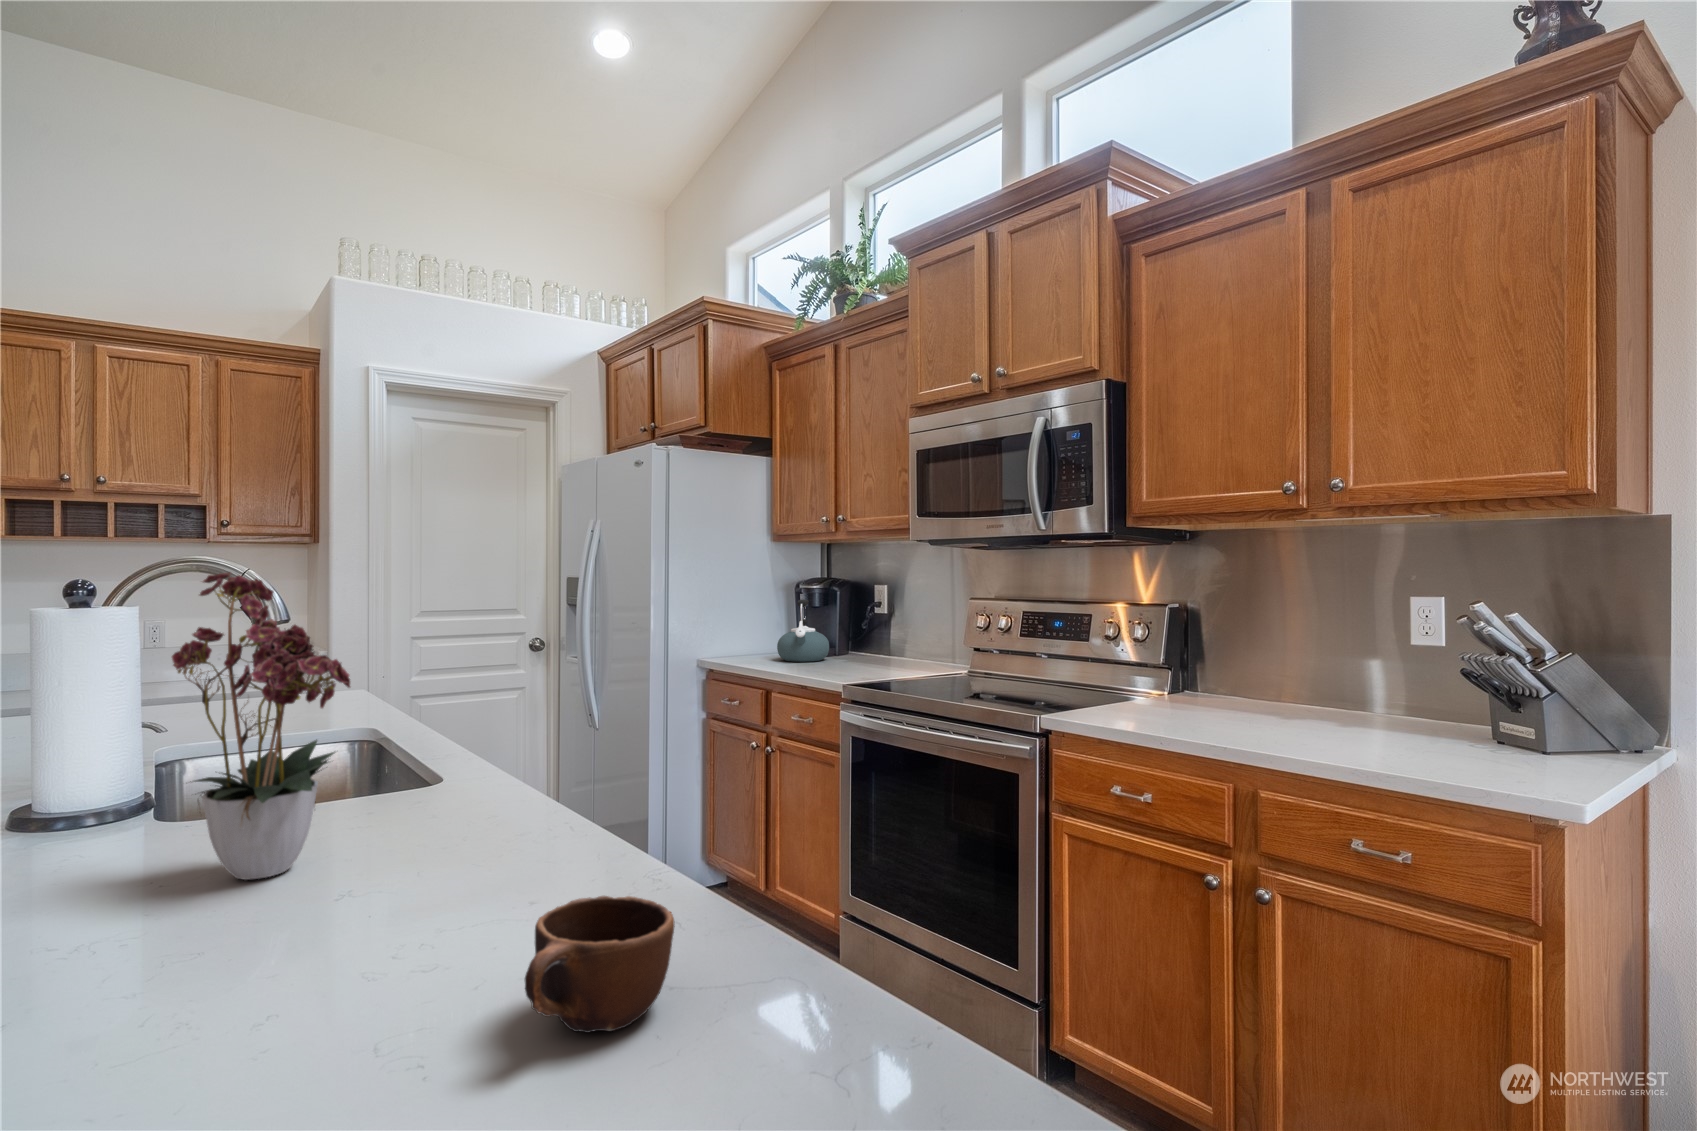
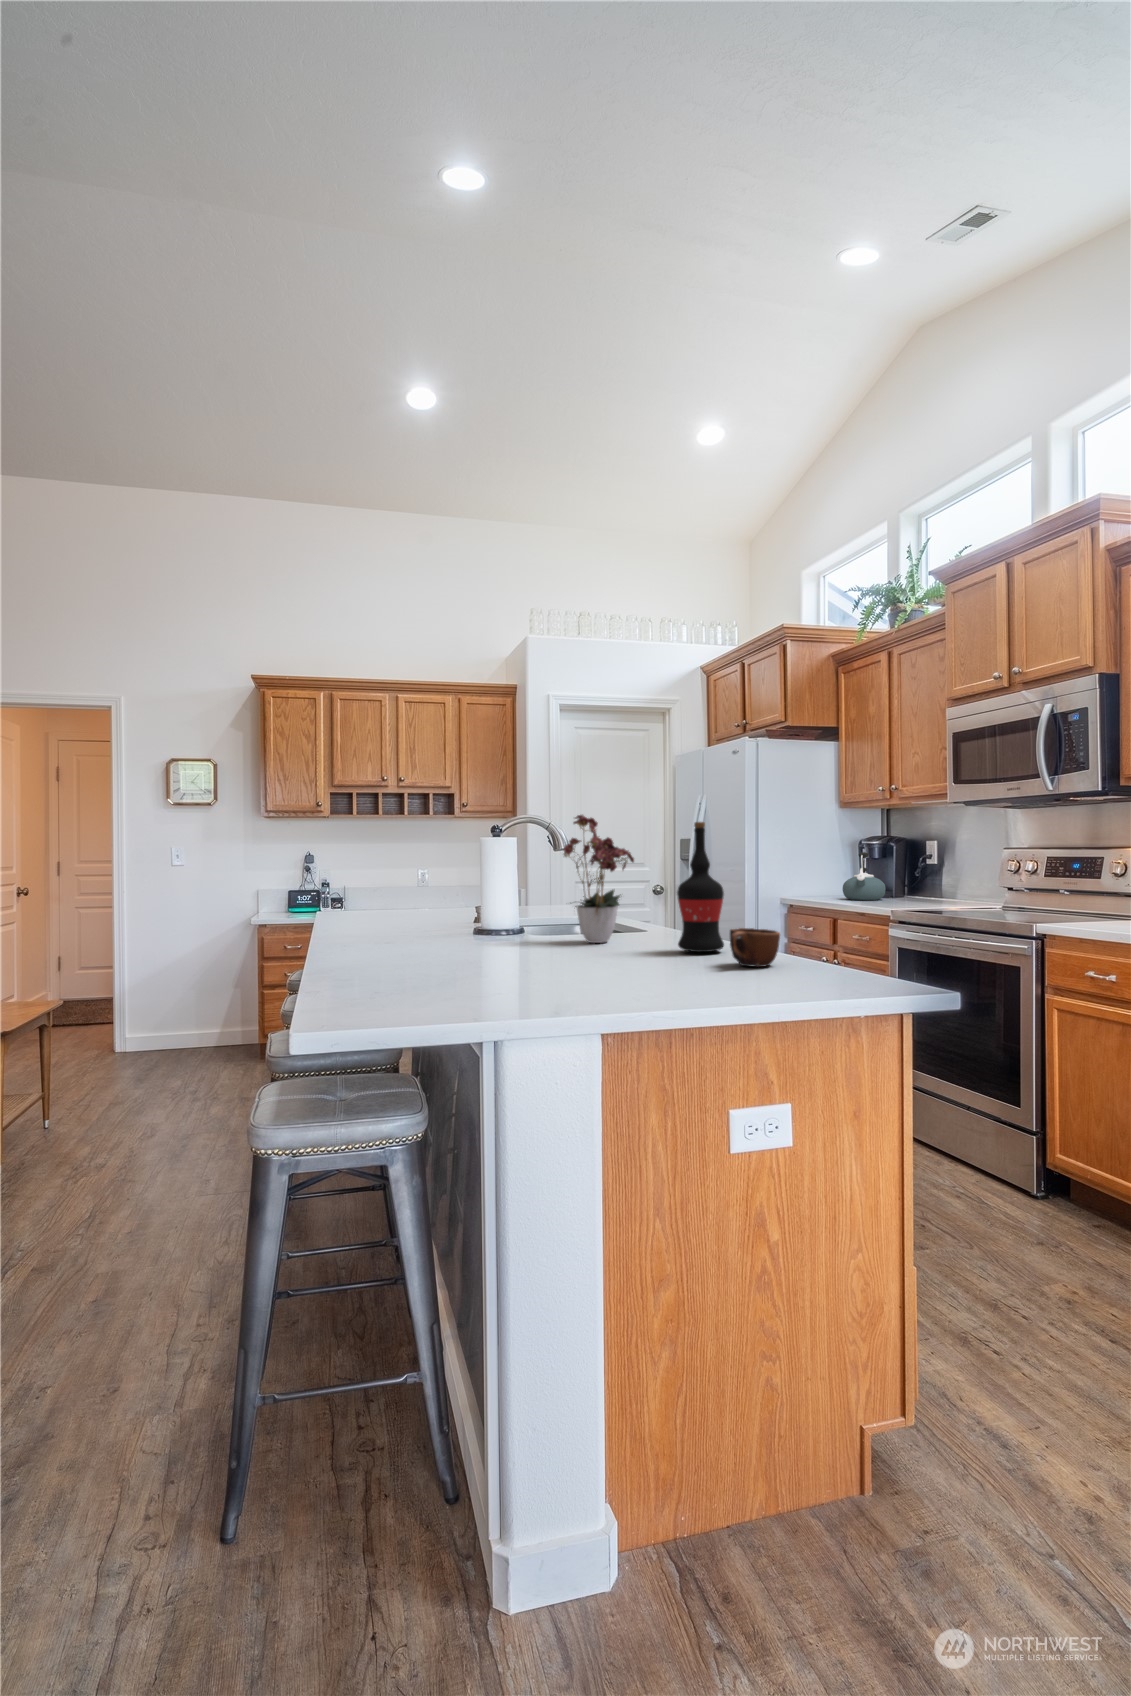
wine bottle: none [430,603,550,931] -> present [677,822,724,952]

